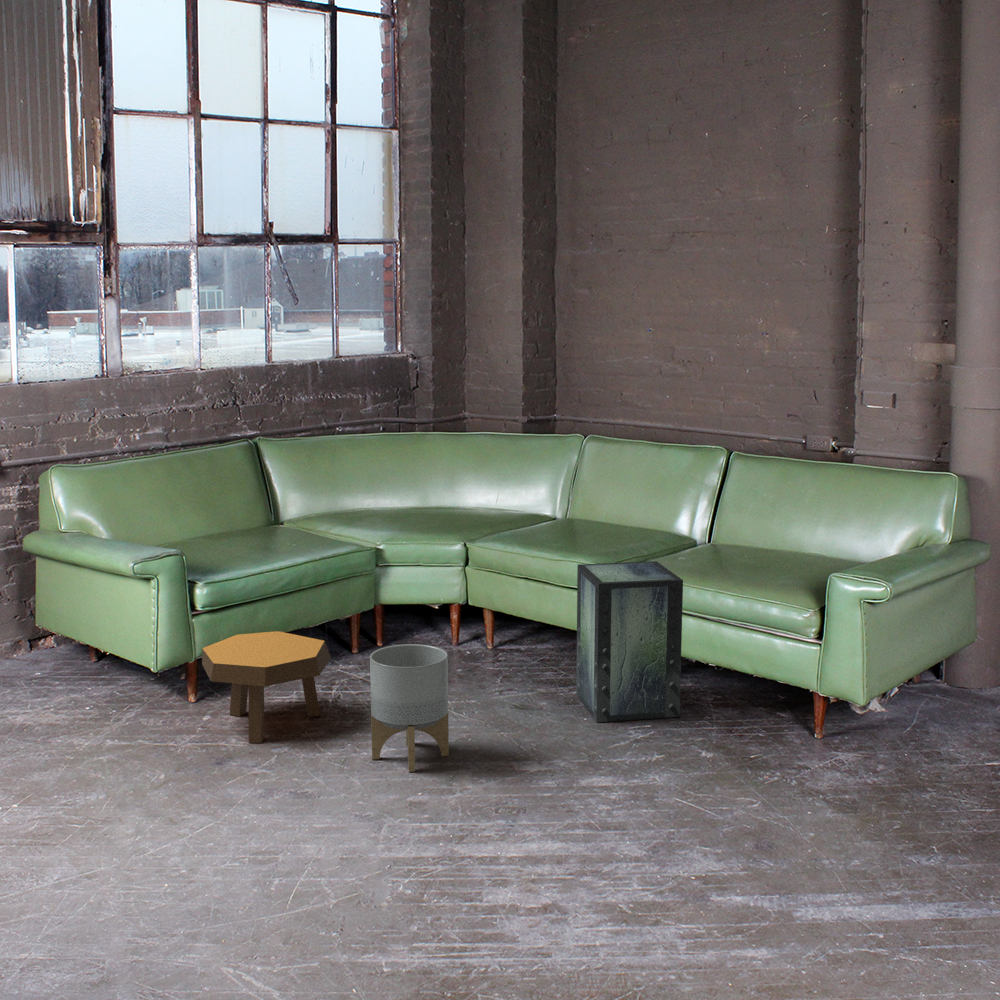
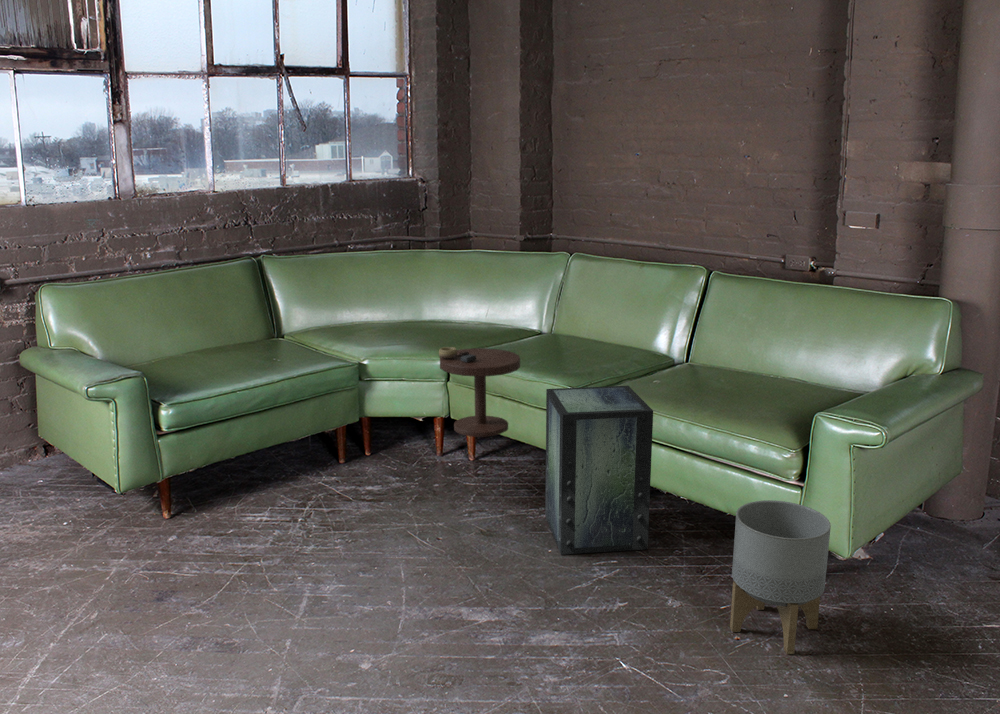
side table: none [467,527,548,676] -> present [439,347,520,437]
footstool: present [202,631,331,743] -> none [158,452,293,575]
planter: present [370,644,449,772] -> present [730,500,831,654]

